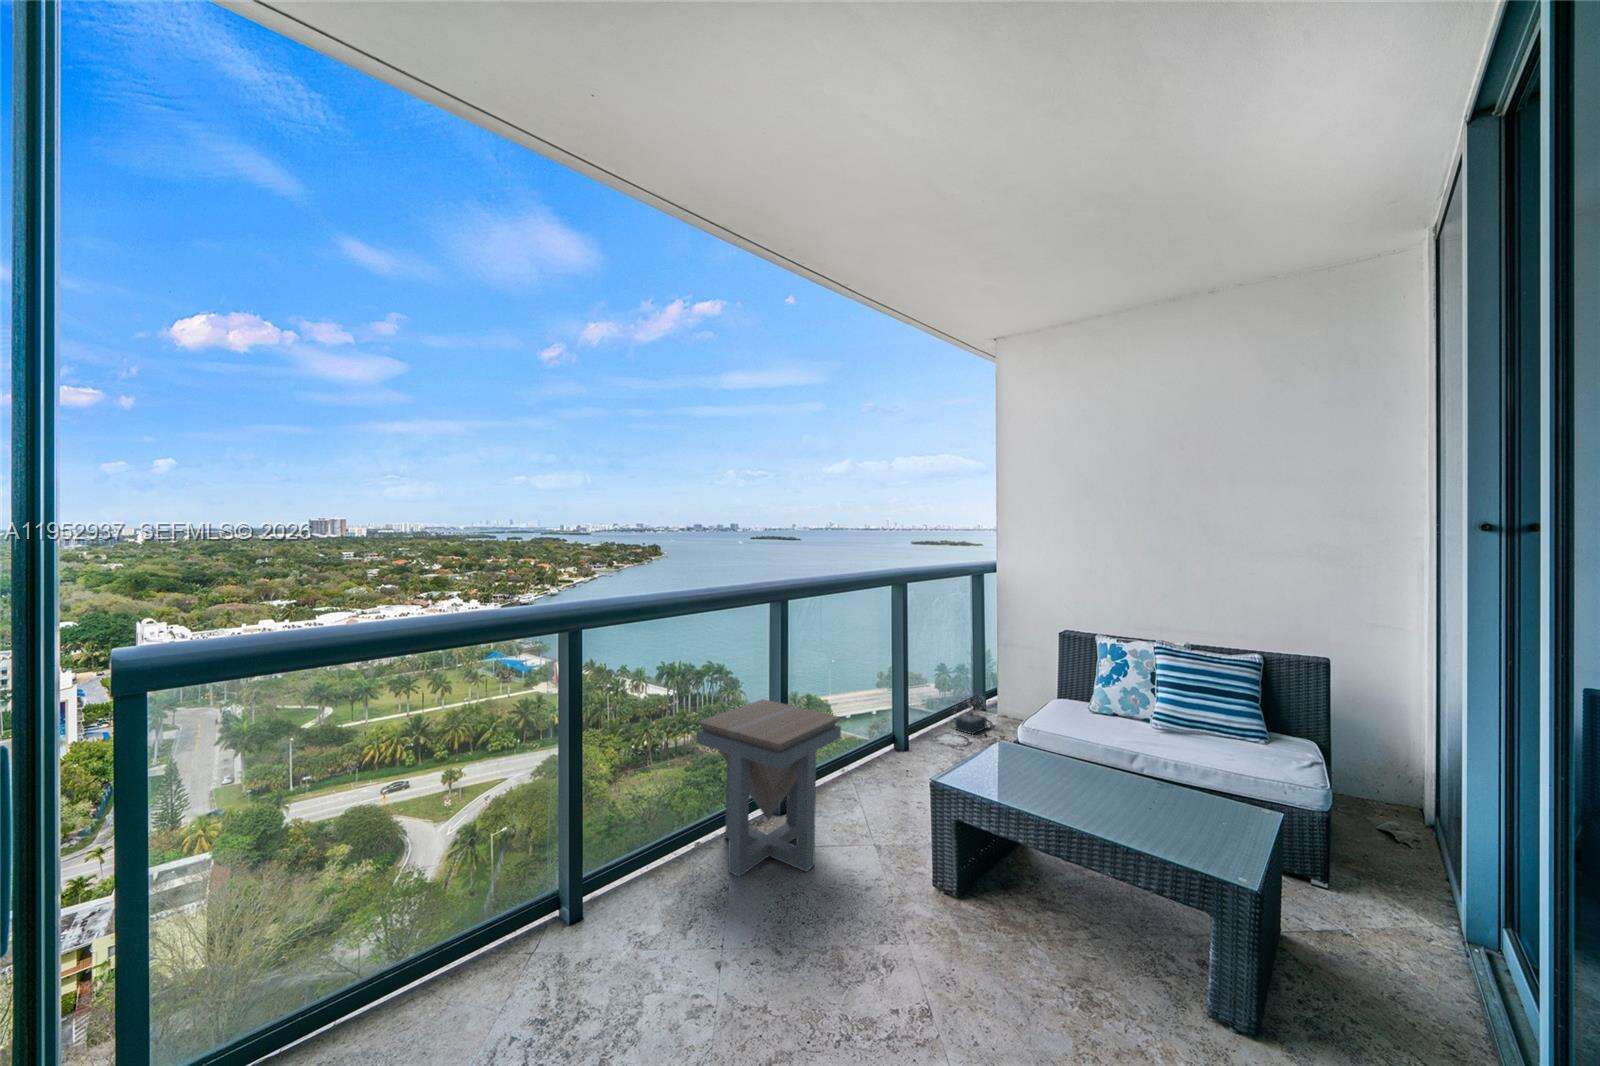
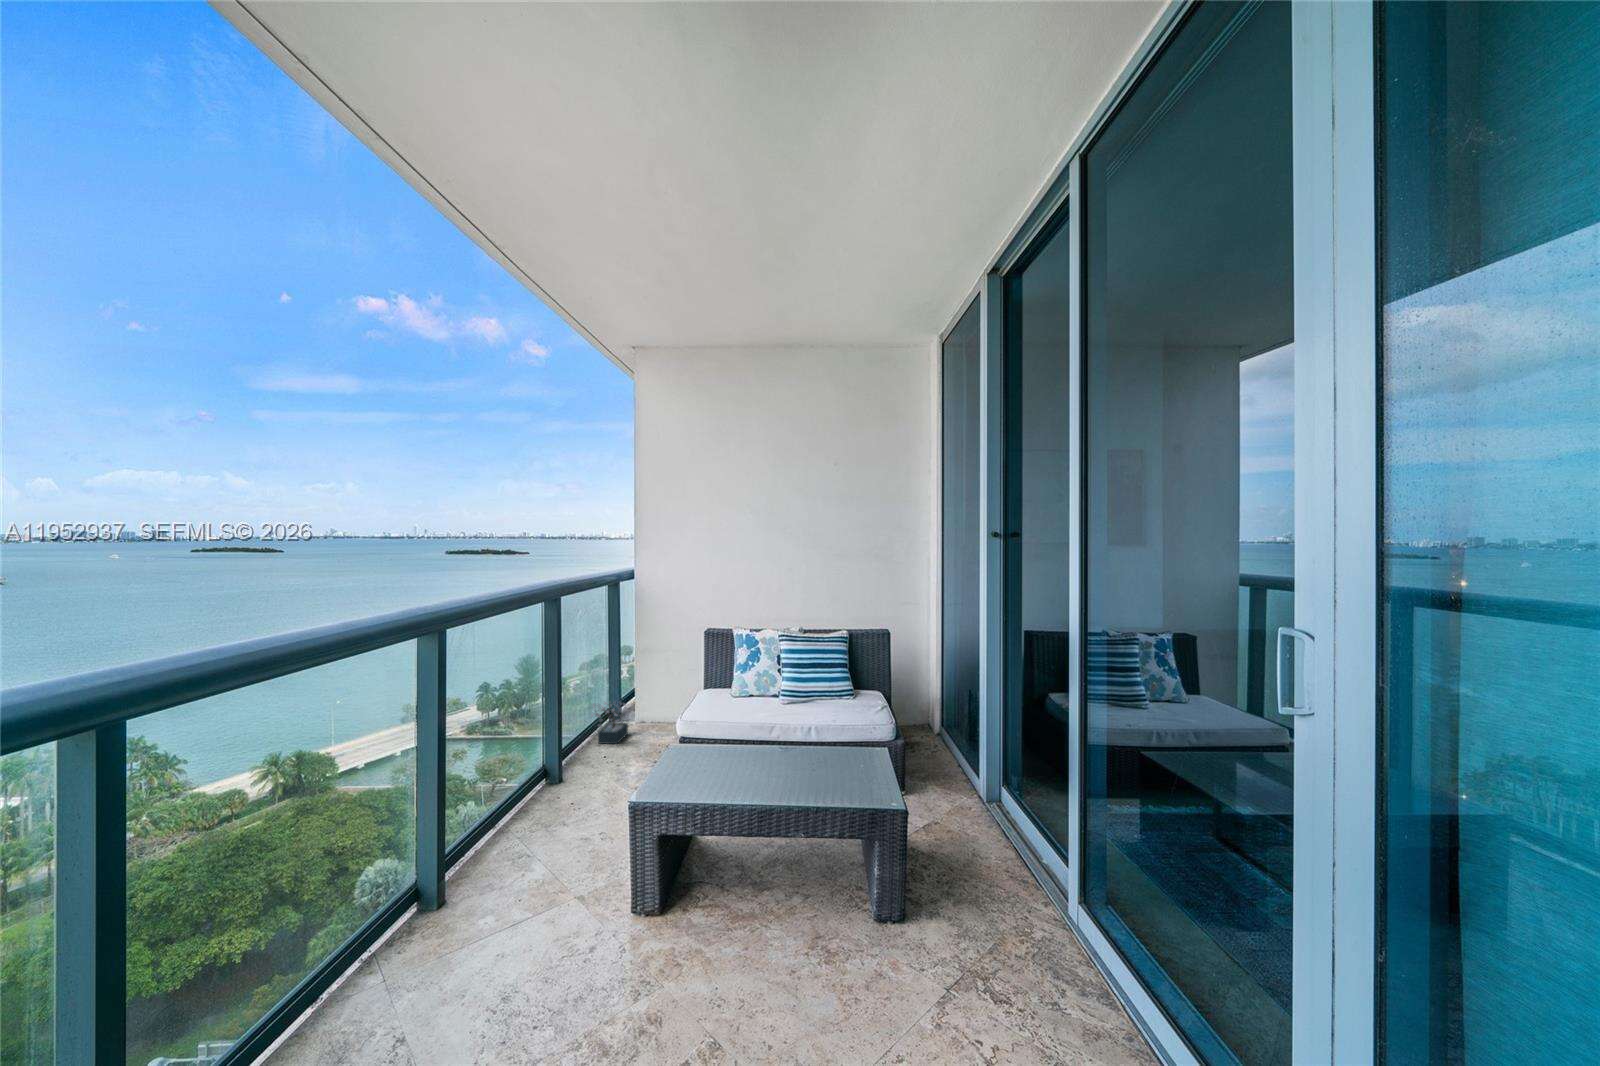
side table: present [696,699,841,876] -> none [324,762,537,1018]

